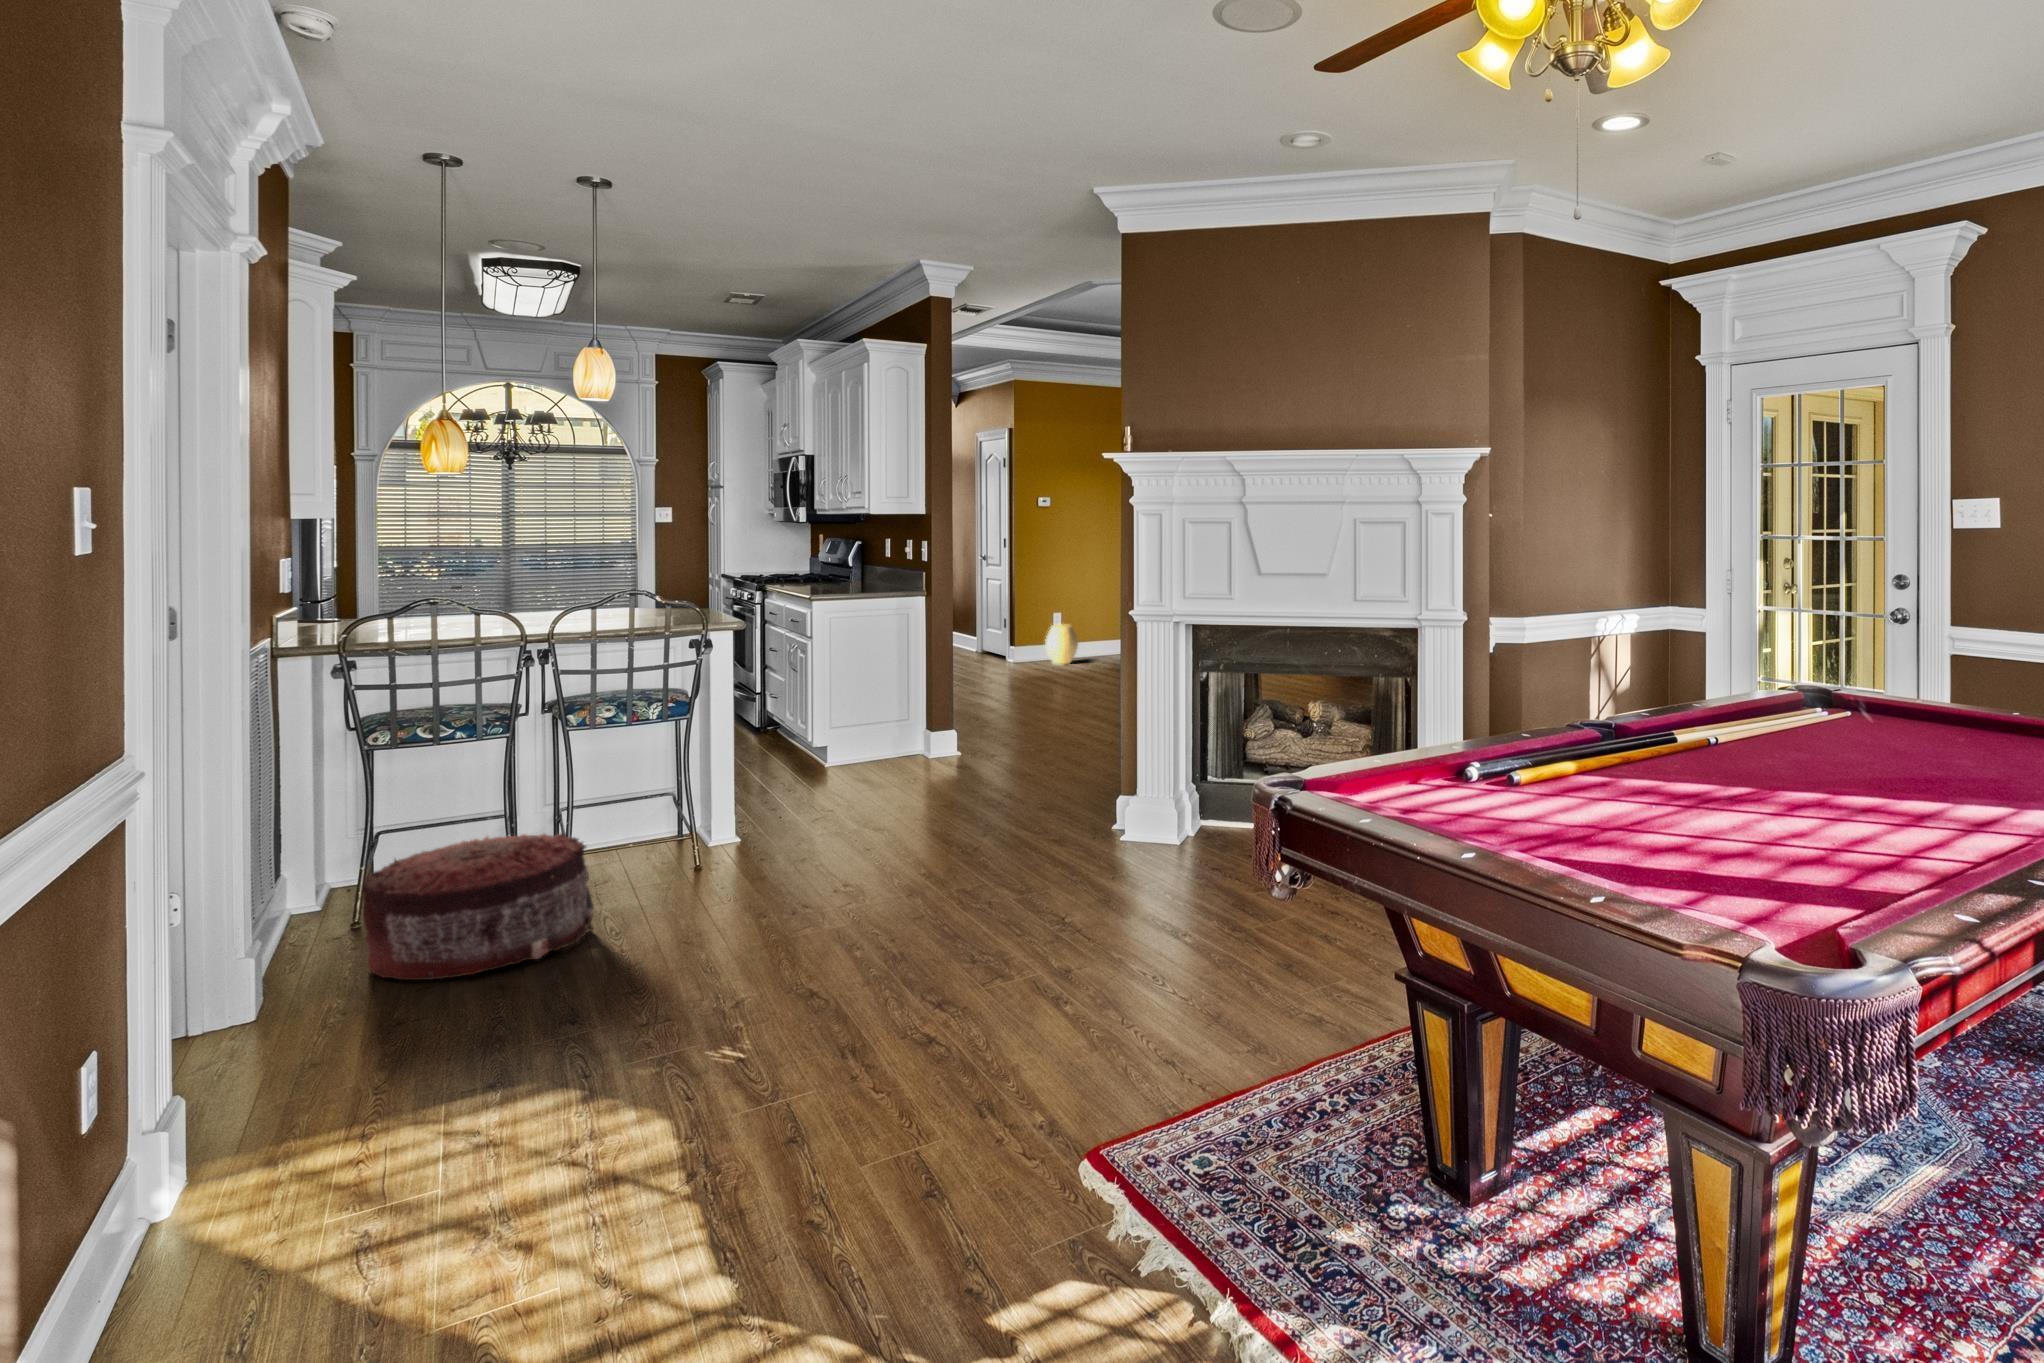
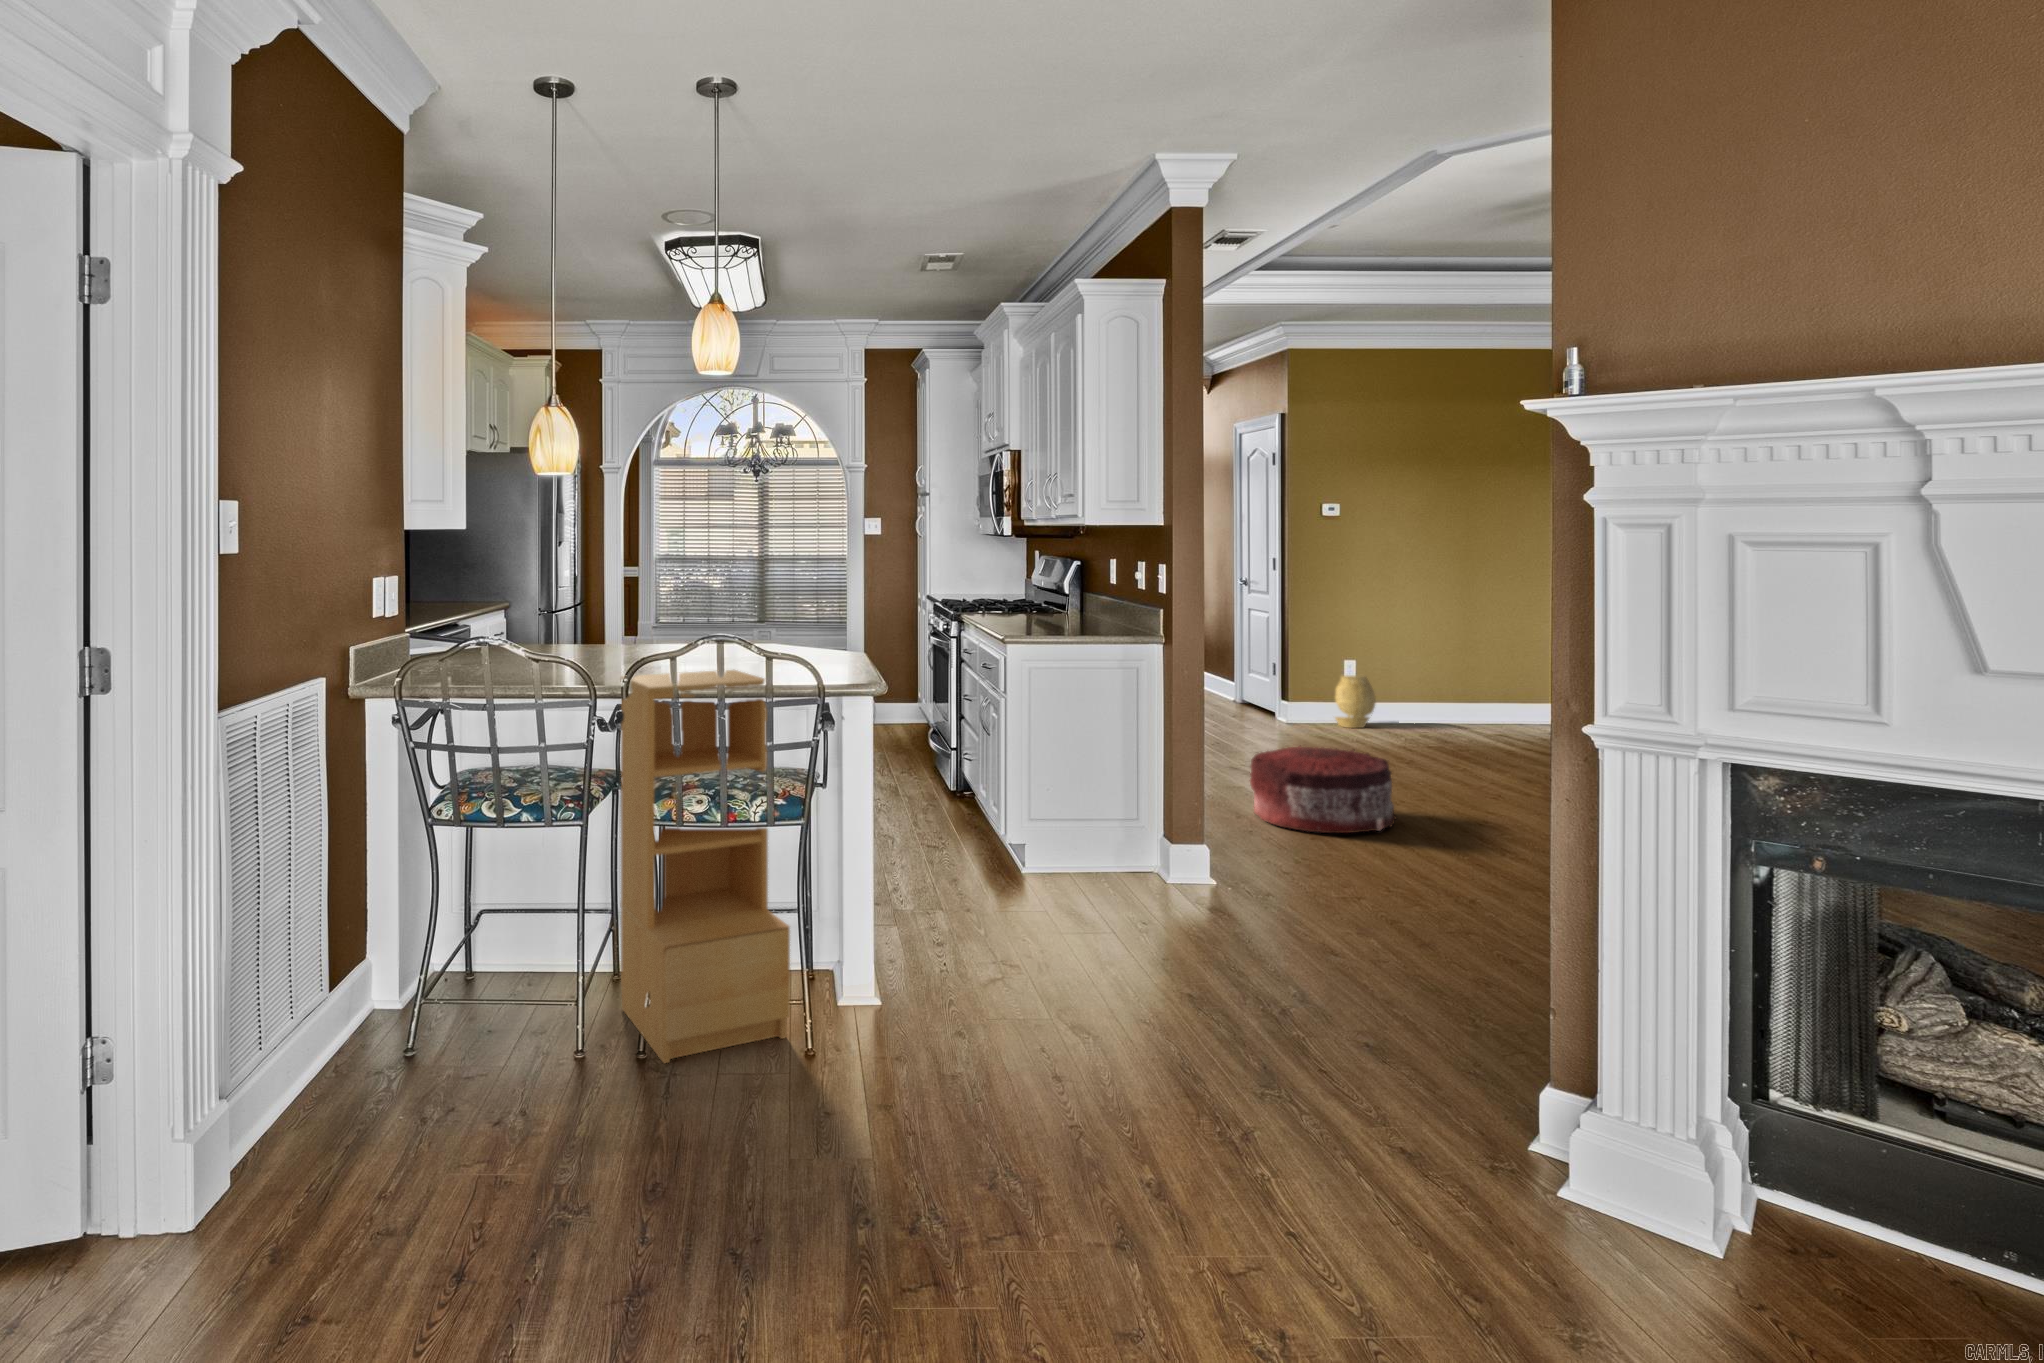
bookshelf: none [530,621,679,889] -> present [620,670,790,1064]
pouf: present [362,833,594,980] -> present [1250,746,1397,833]

